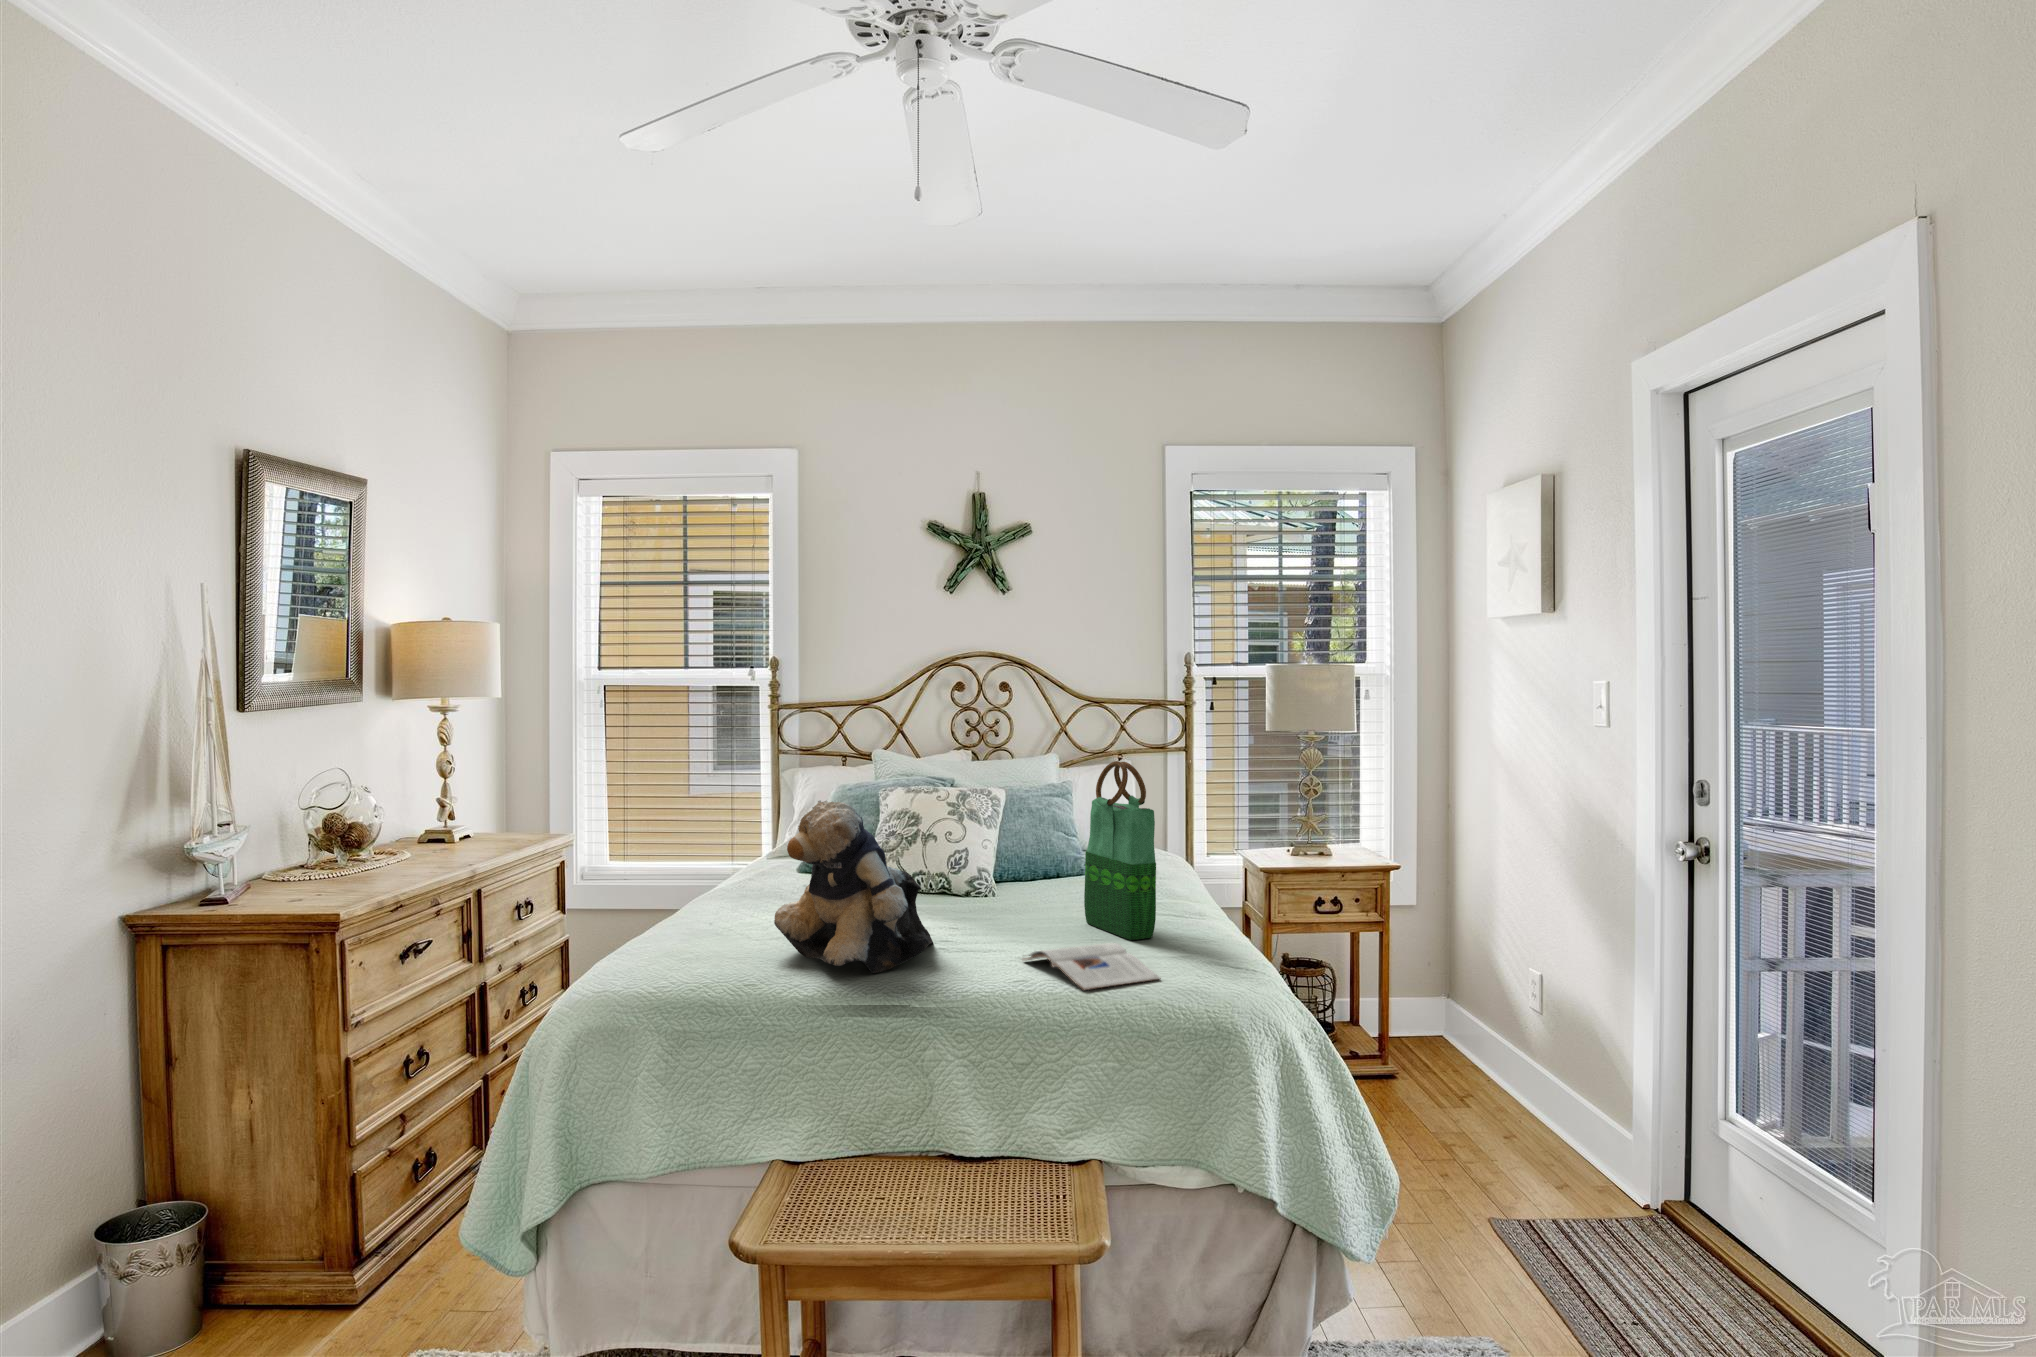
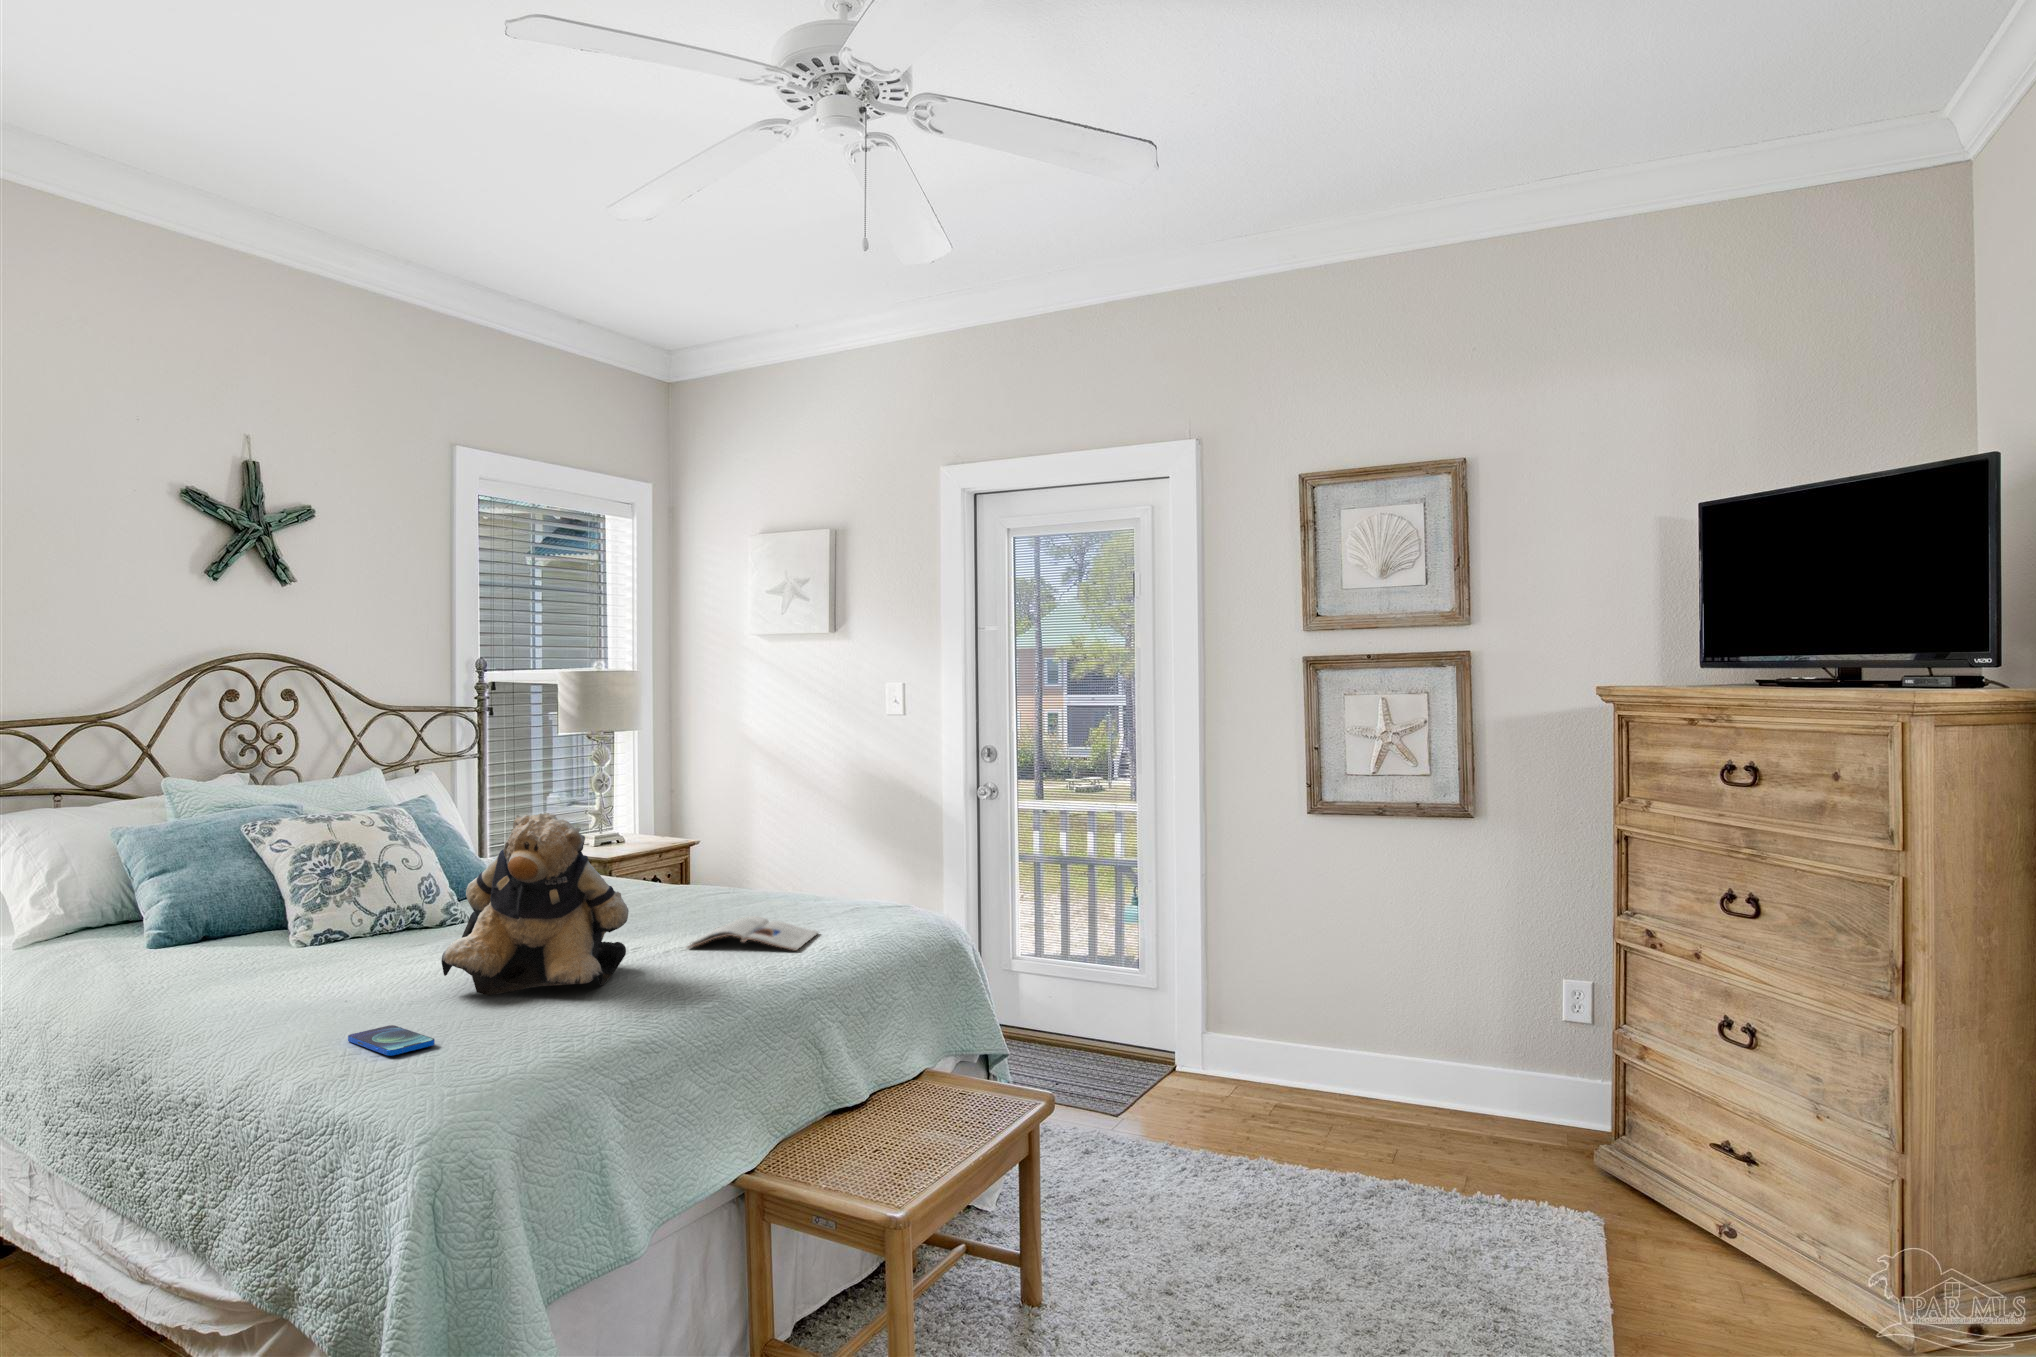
tote bag: present [1084,761,1156,940] -> none [639,756,731,919]
smartphone: none [640,960,700,983] -> present [348,1025,435,1056]

